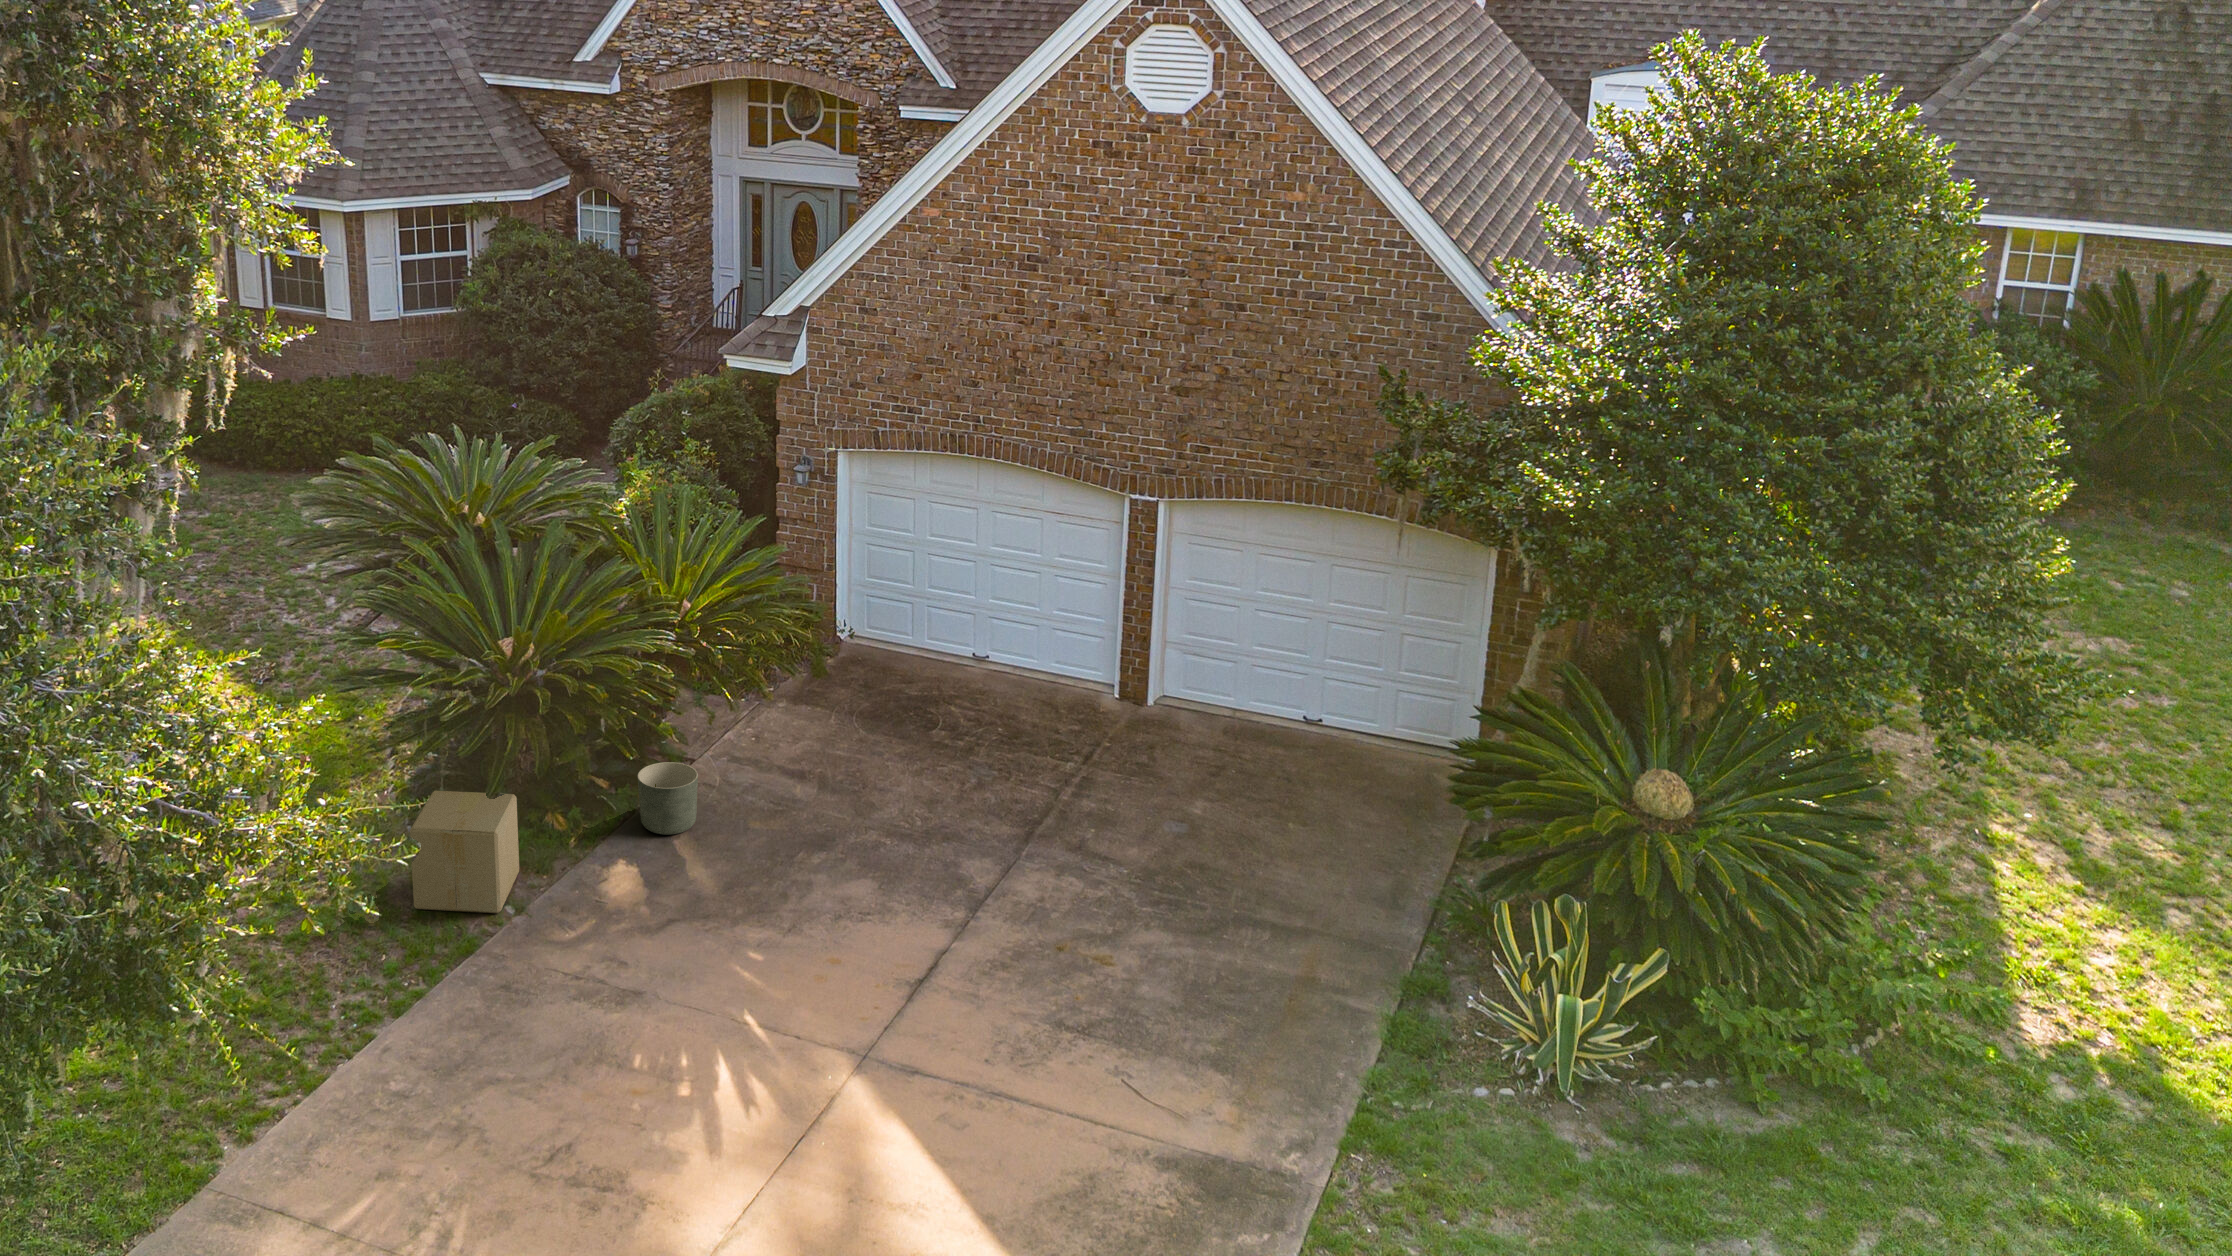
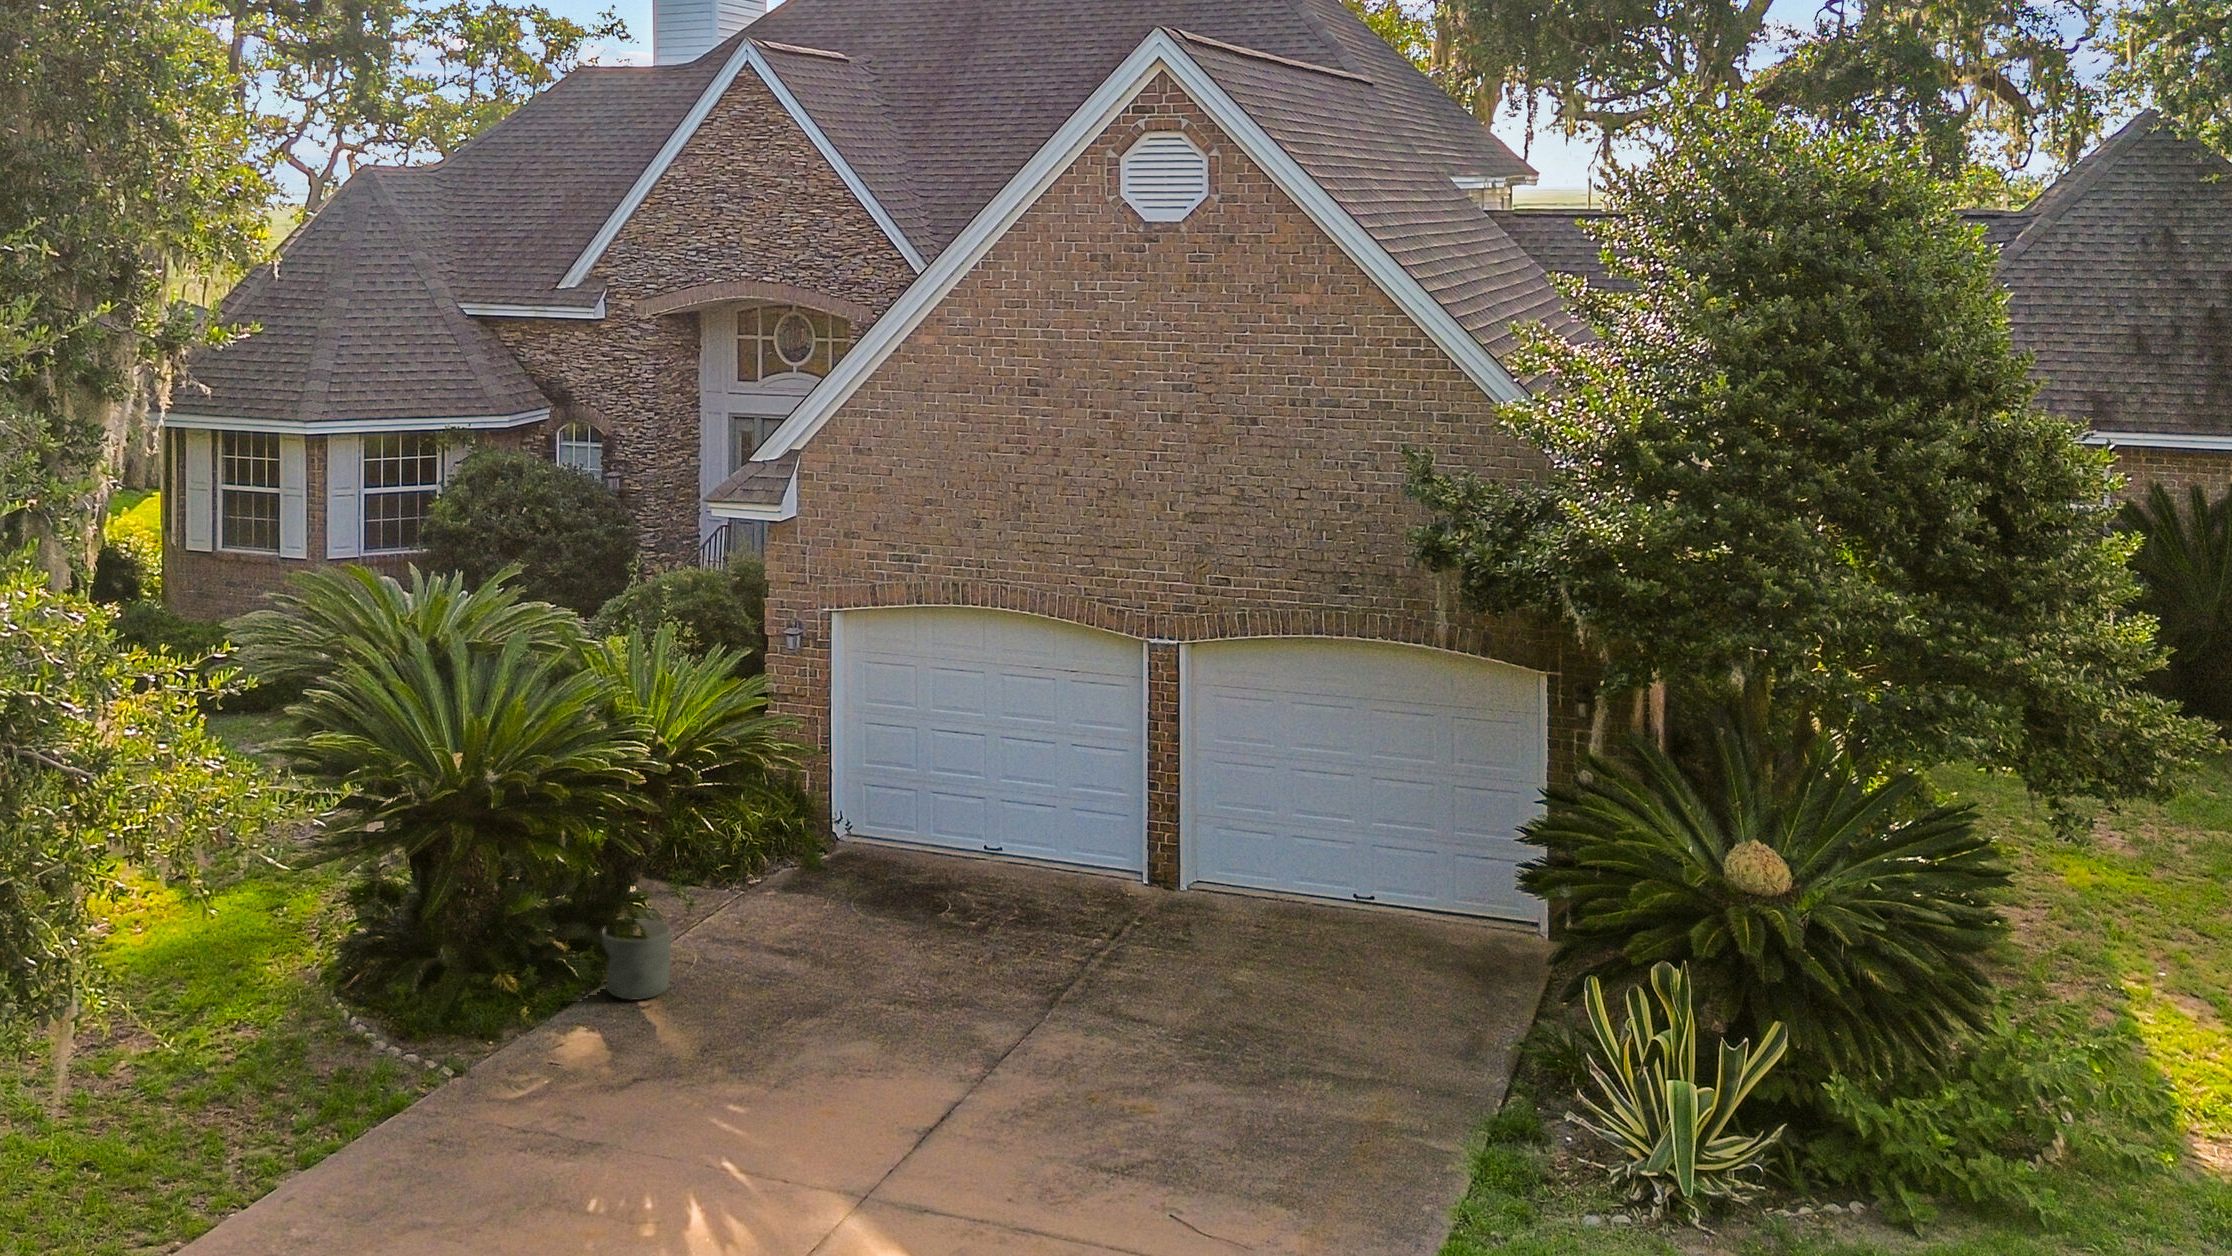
cardboard box: present [410,791,519,913] -> none [330,936,460,1072]

